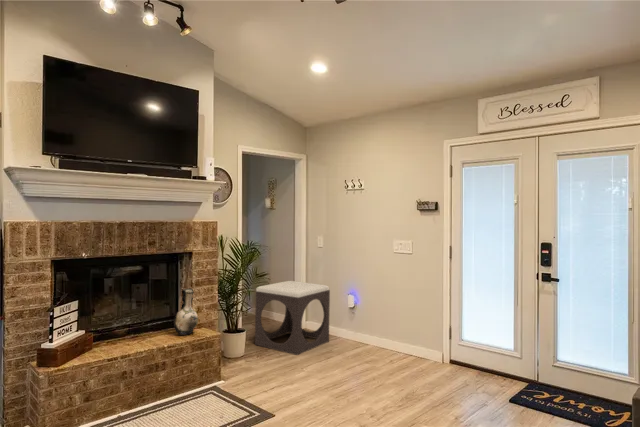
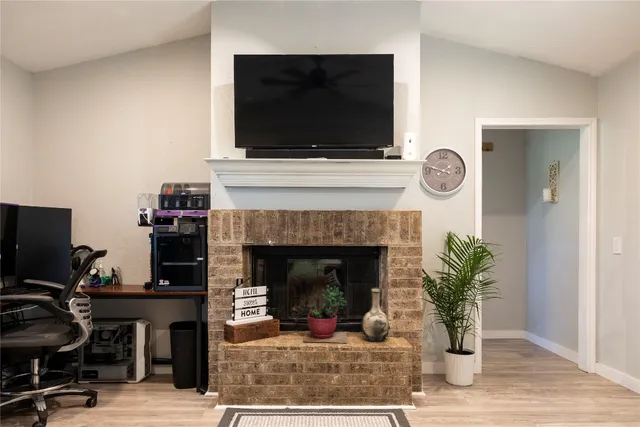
footstool: present [255,281,330,355] -> none [504,299,627,407]
succulent plant: none [114,291,168,349] -> present [303,285,347,343]

